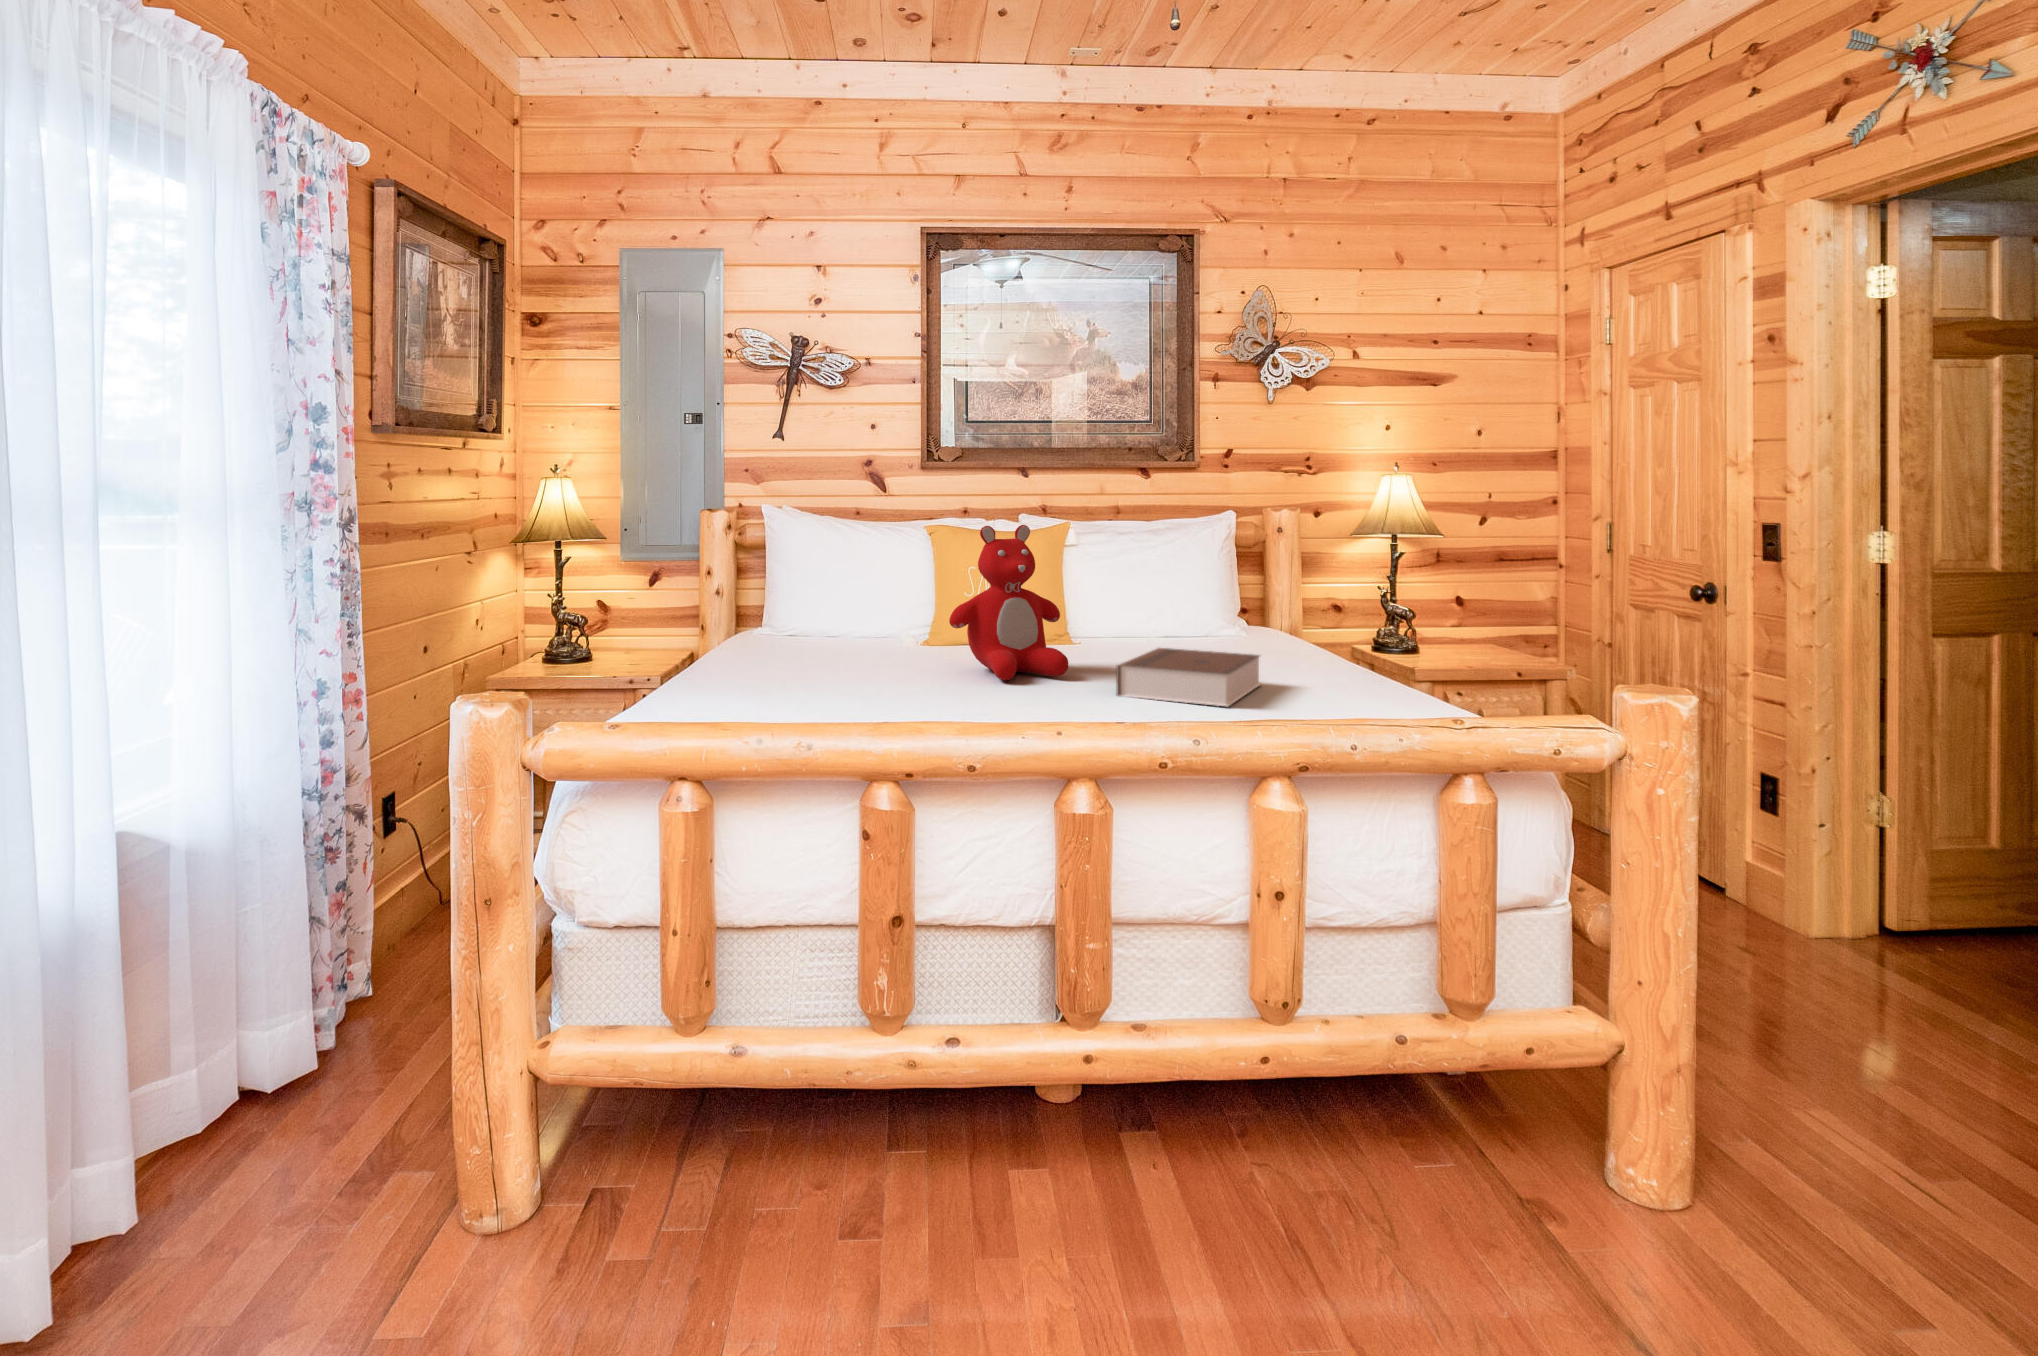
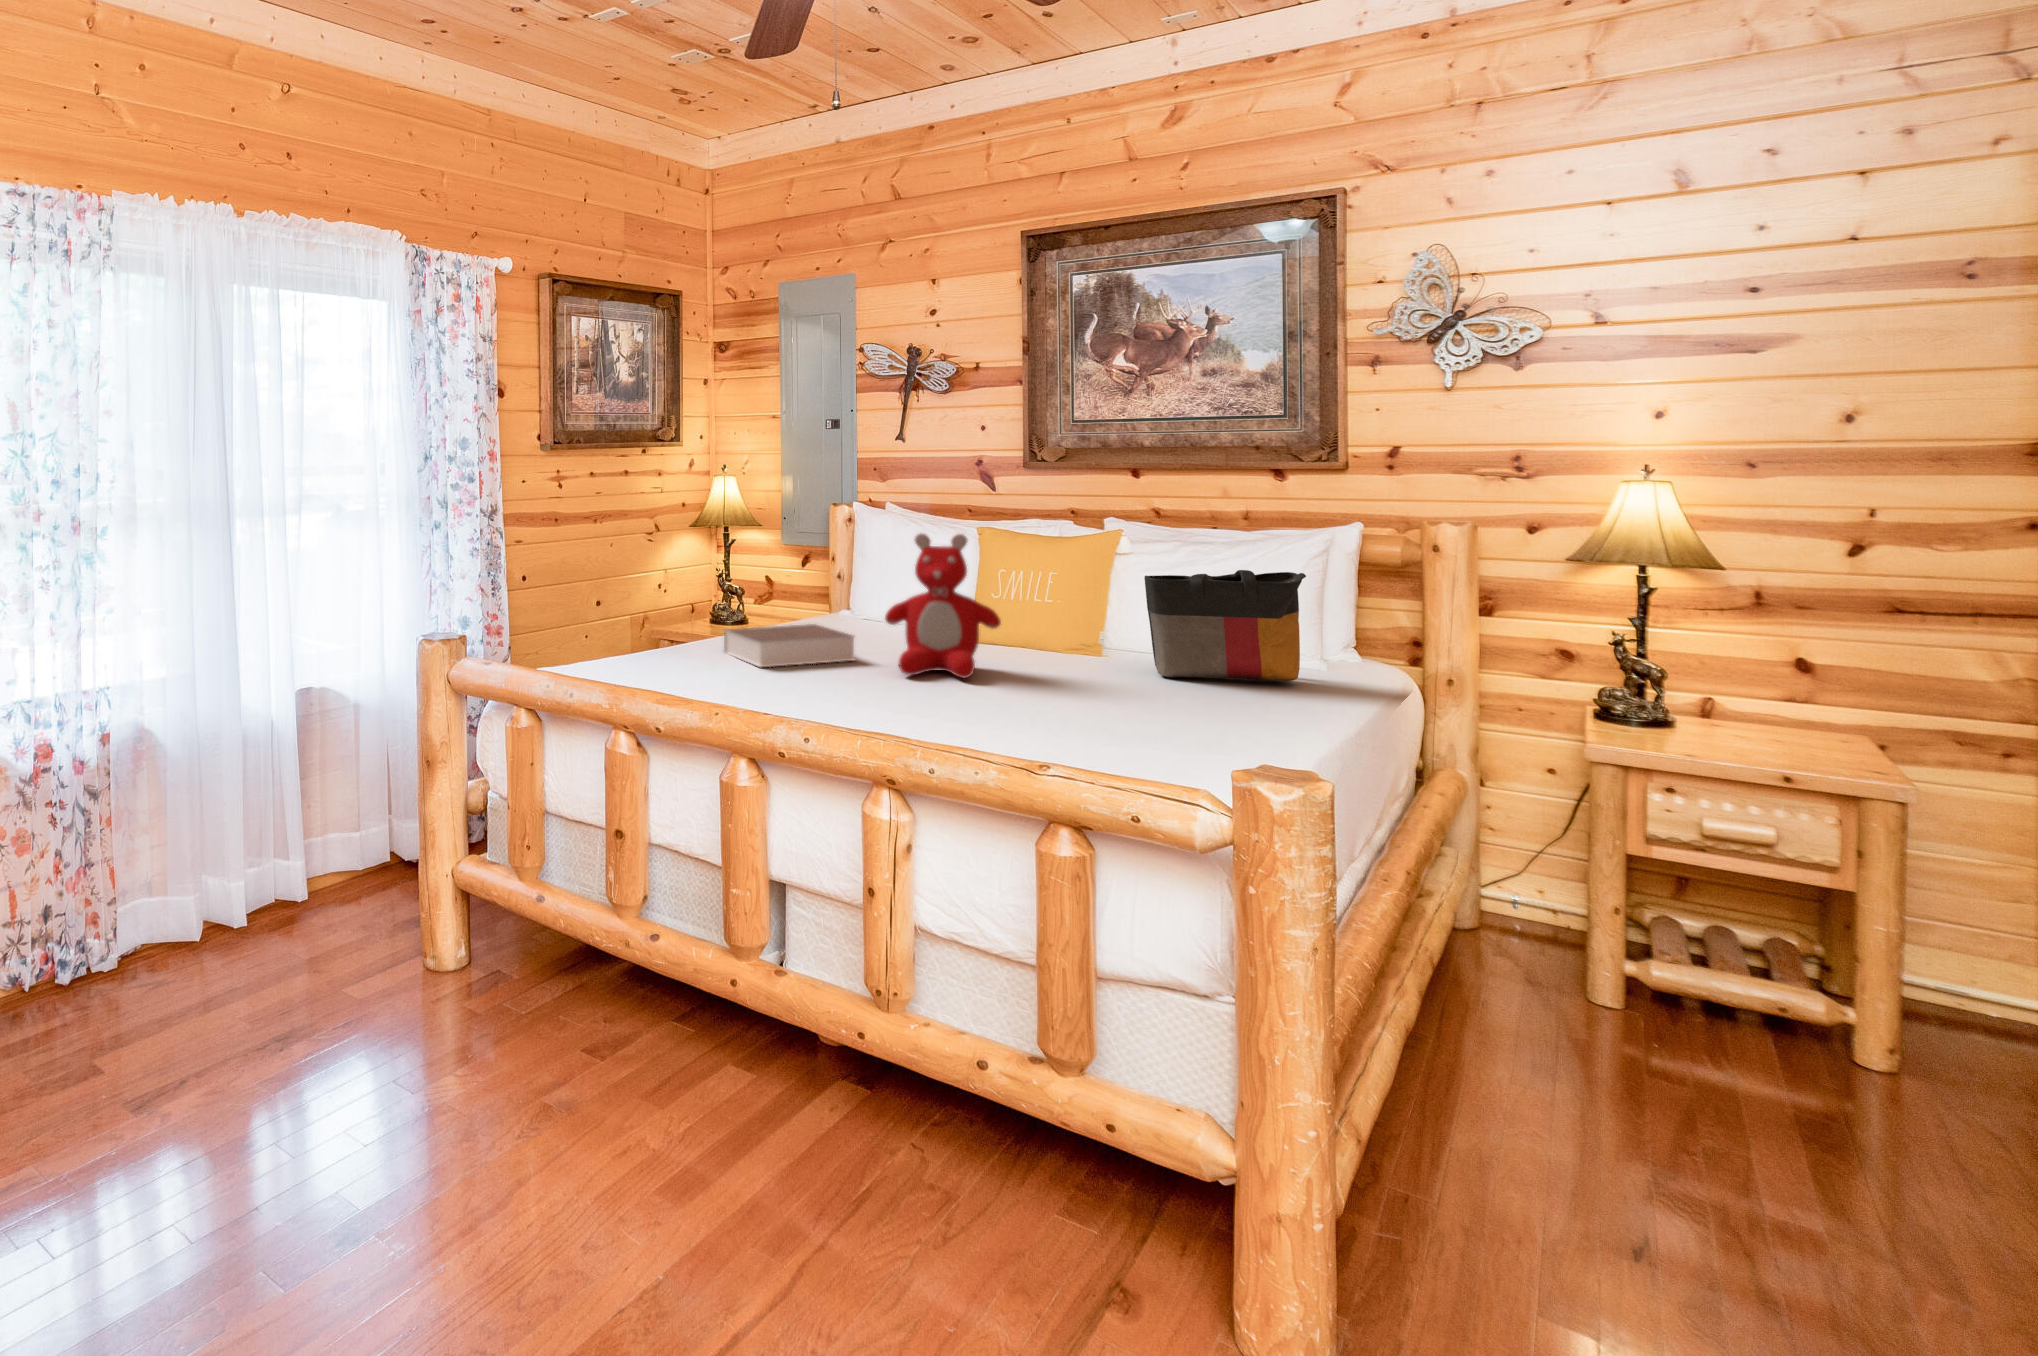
tote bag: none [1155,550,1271,653] -> present [1144,570,1306,681]
book: present [1116,648,1260,706] -> present [724,624,854,667]

